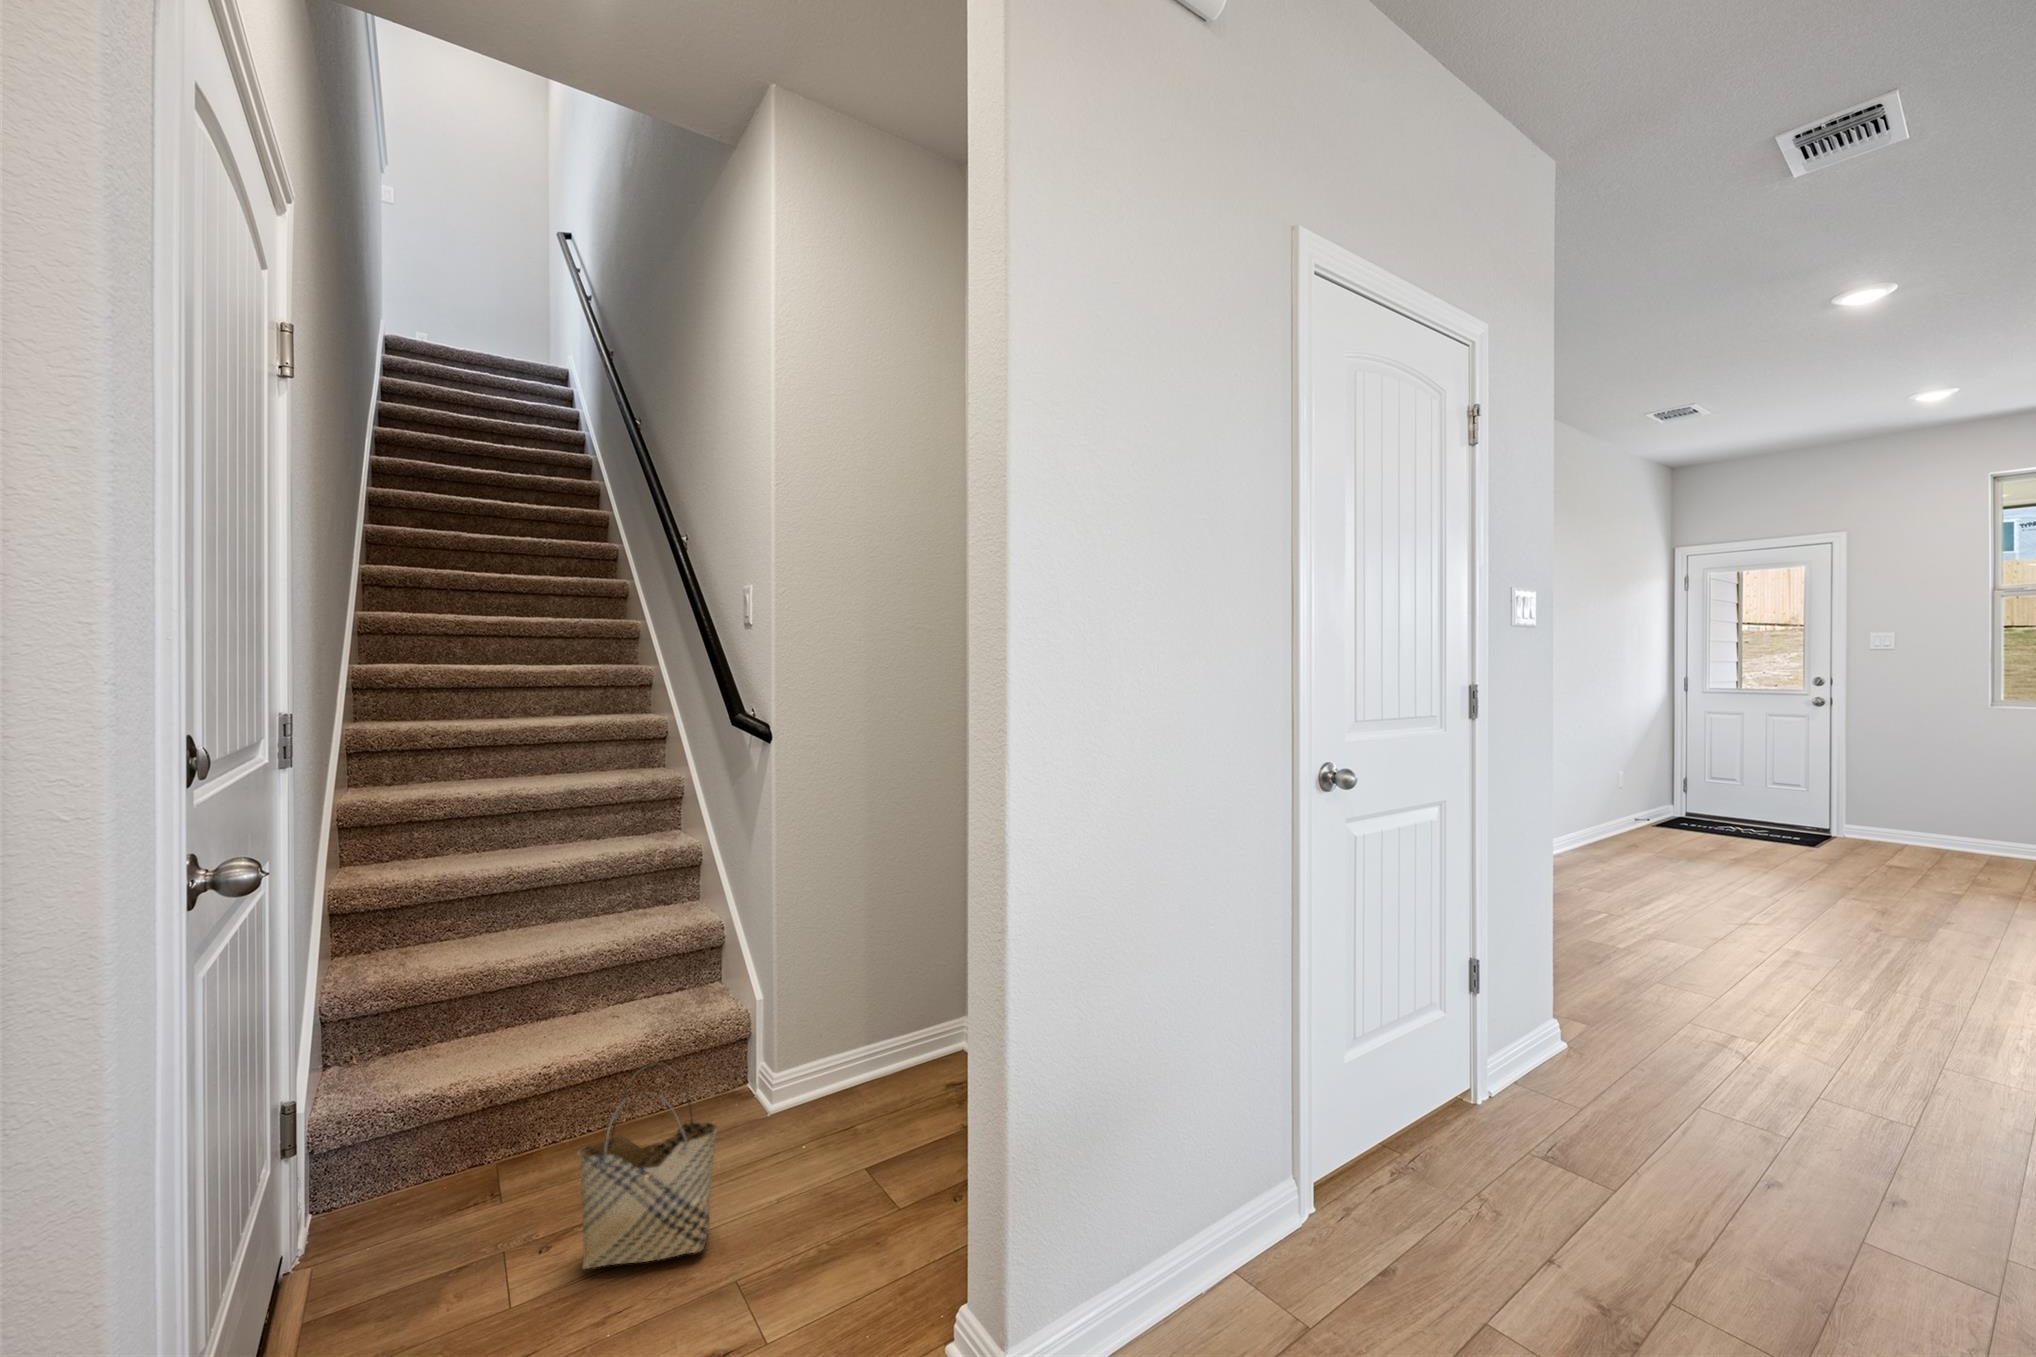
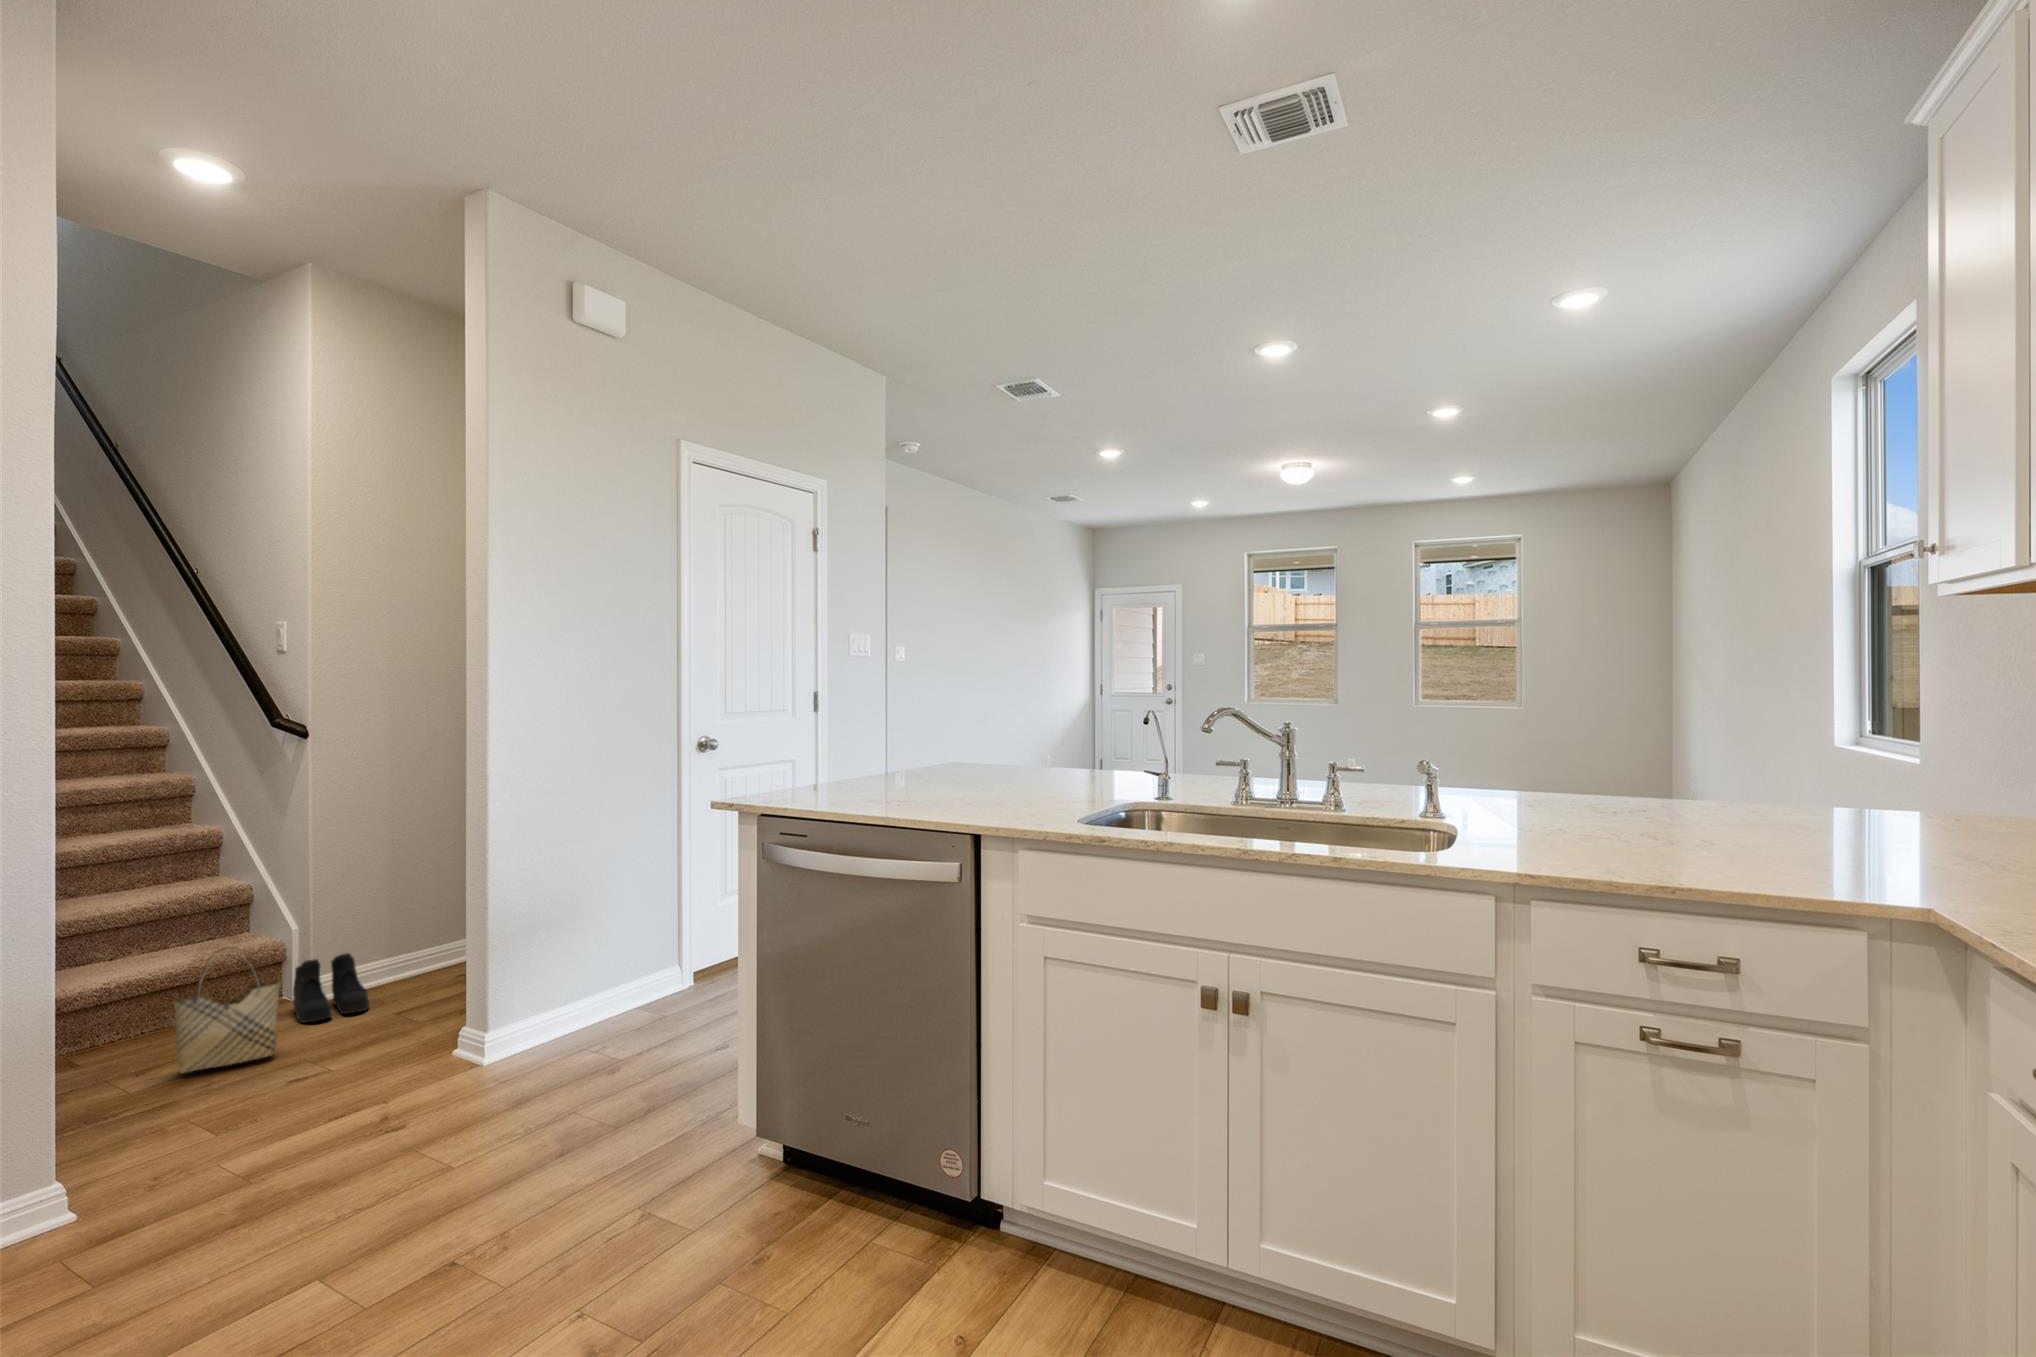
boots: none [754,1047,840,1161] -> present [293,953,369,1023]

